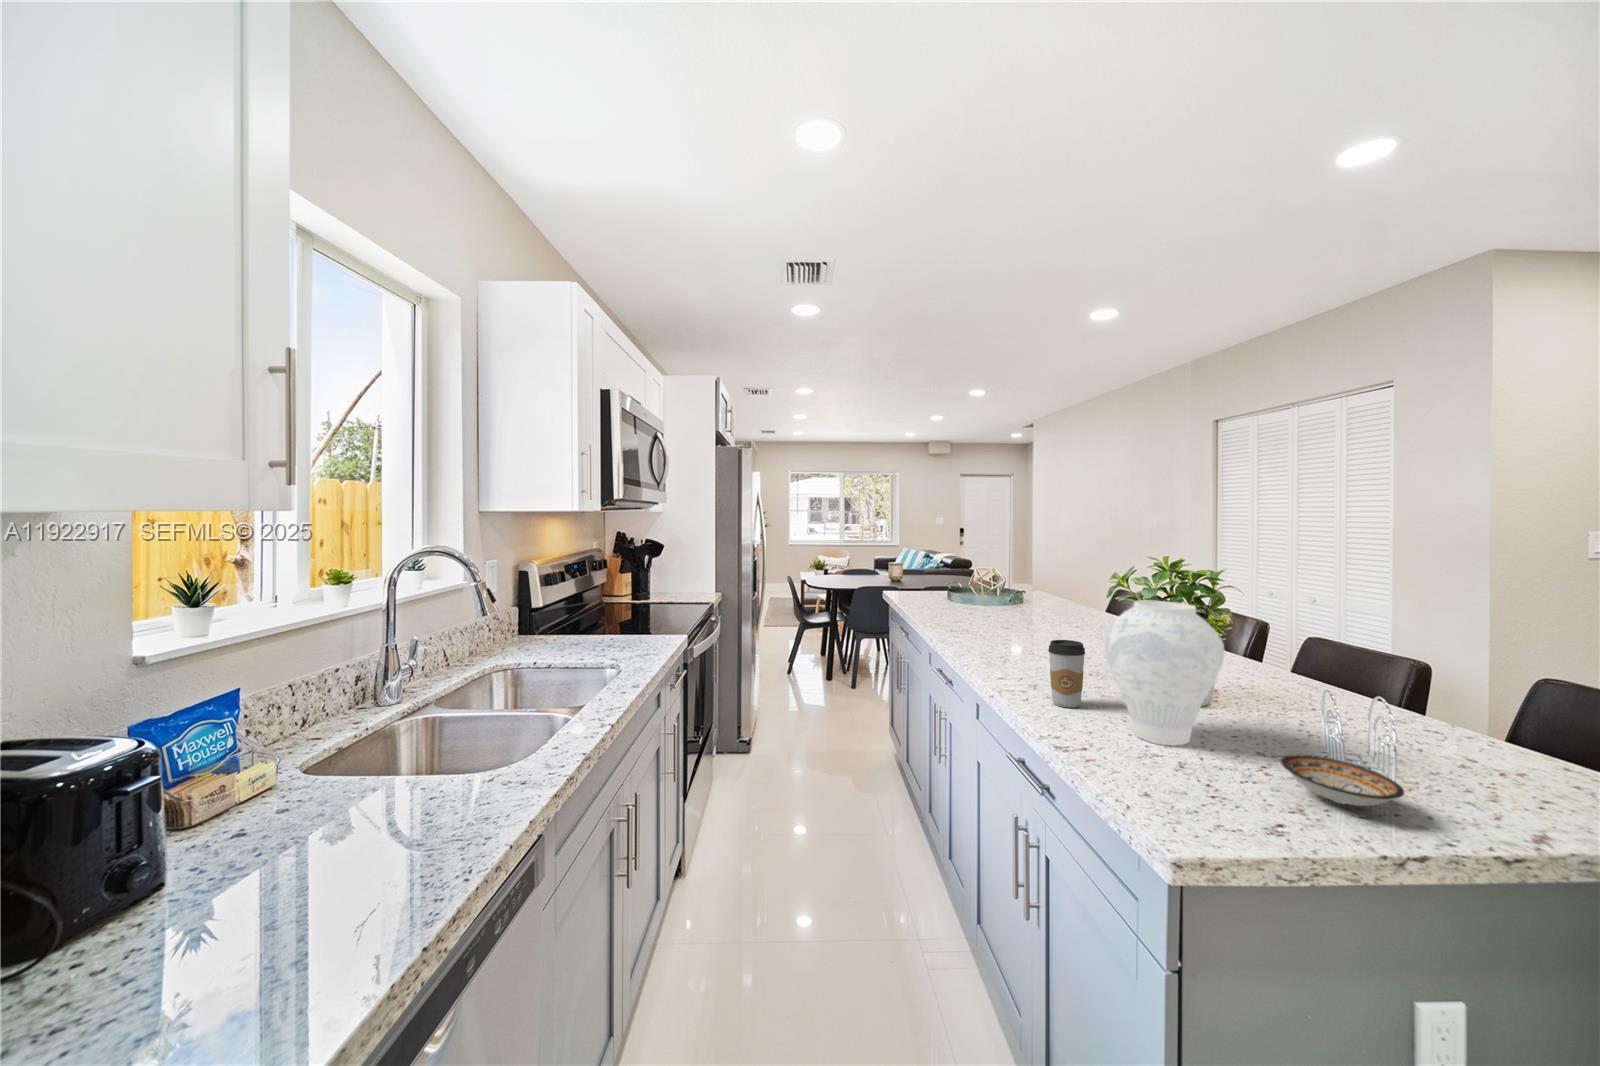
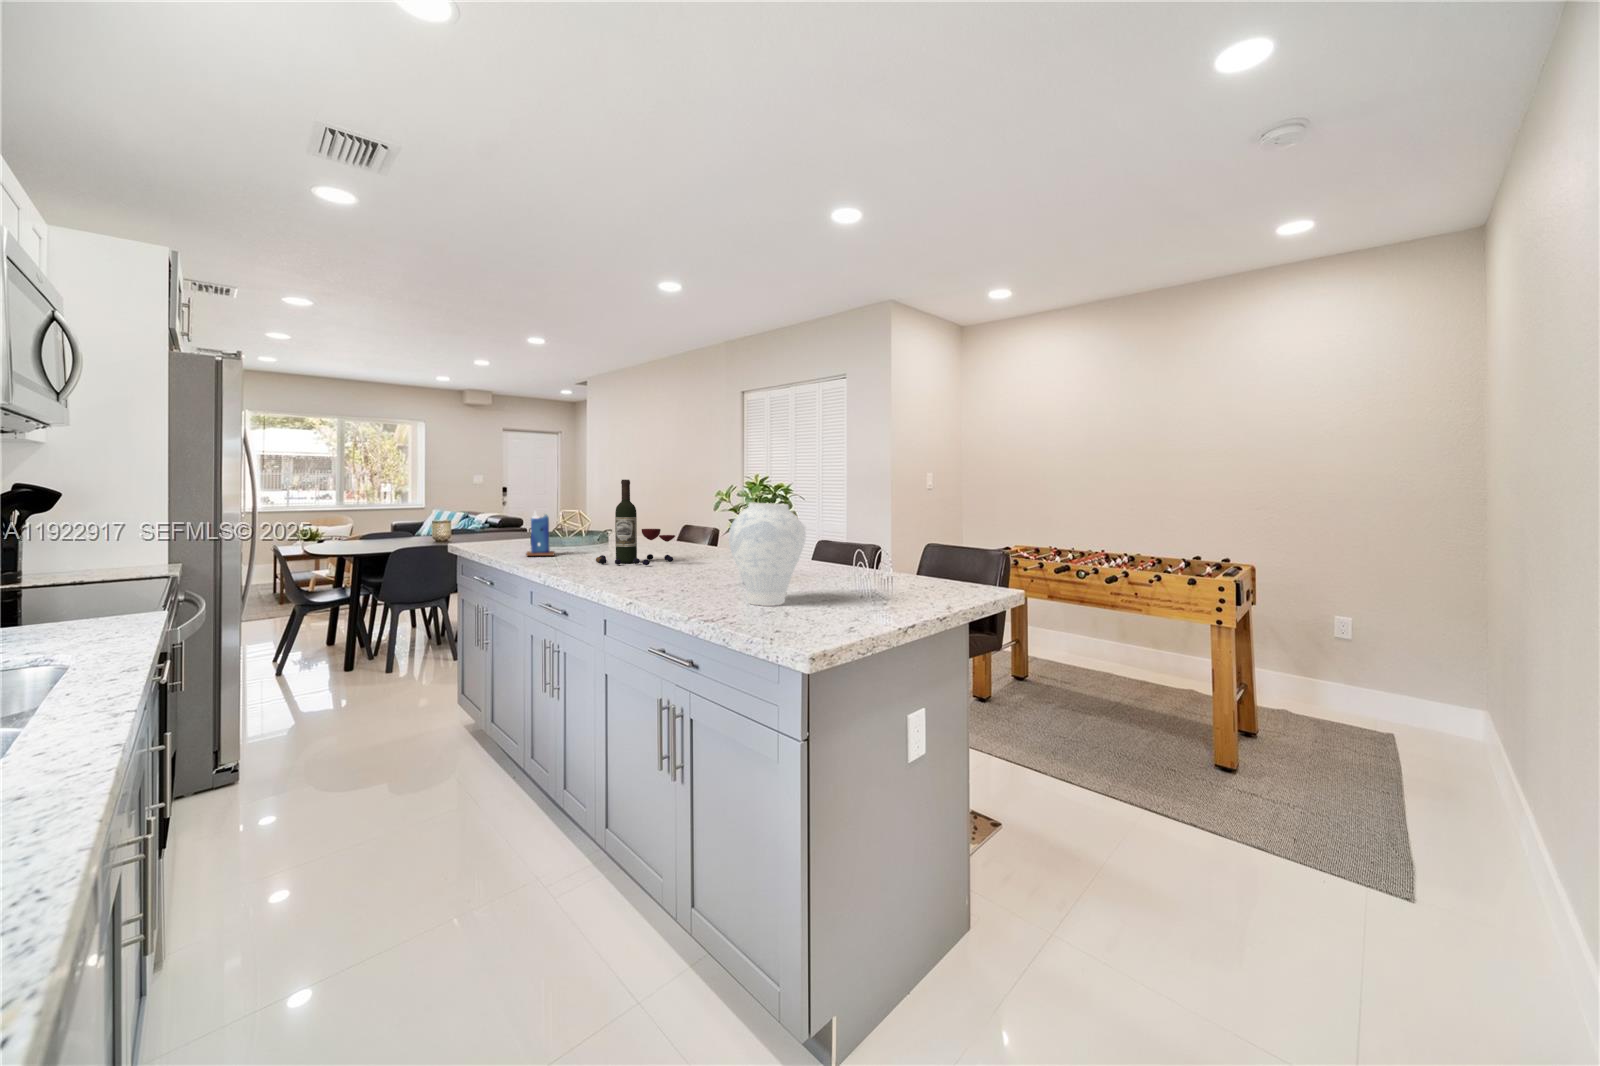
wine bottle: none [990,545,1079,644] -> present [596,480,675,565]
candle: none [929,571,958,617] -> present [526,512,555,556]
coffee cup: present [1048,640,1085,708] -> none [679,544,708,597]
ceramic bowl: present [1281,754,1404,806] -> none [842,592,901,615]

